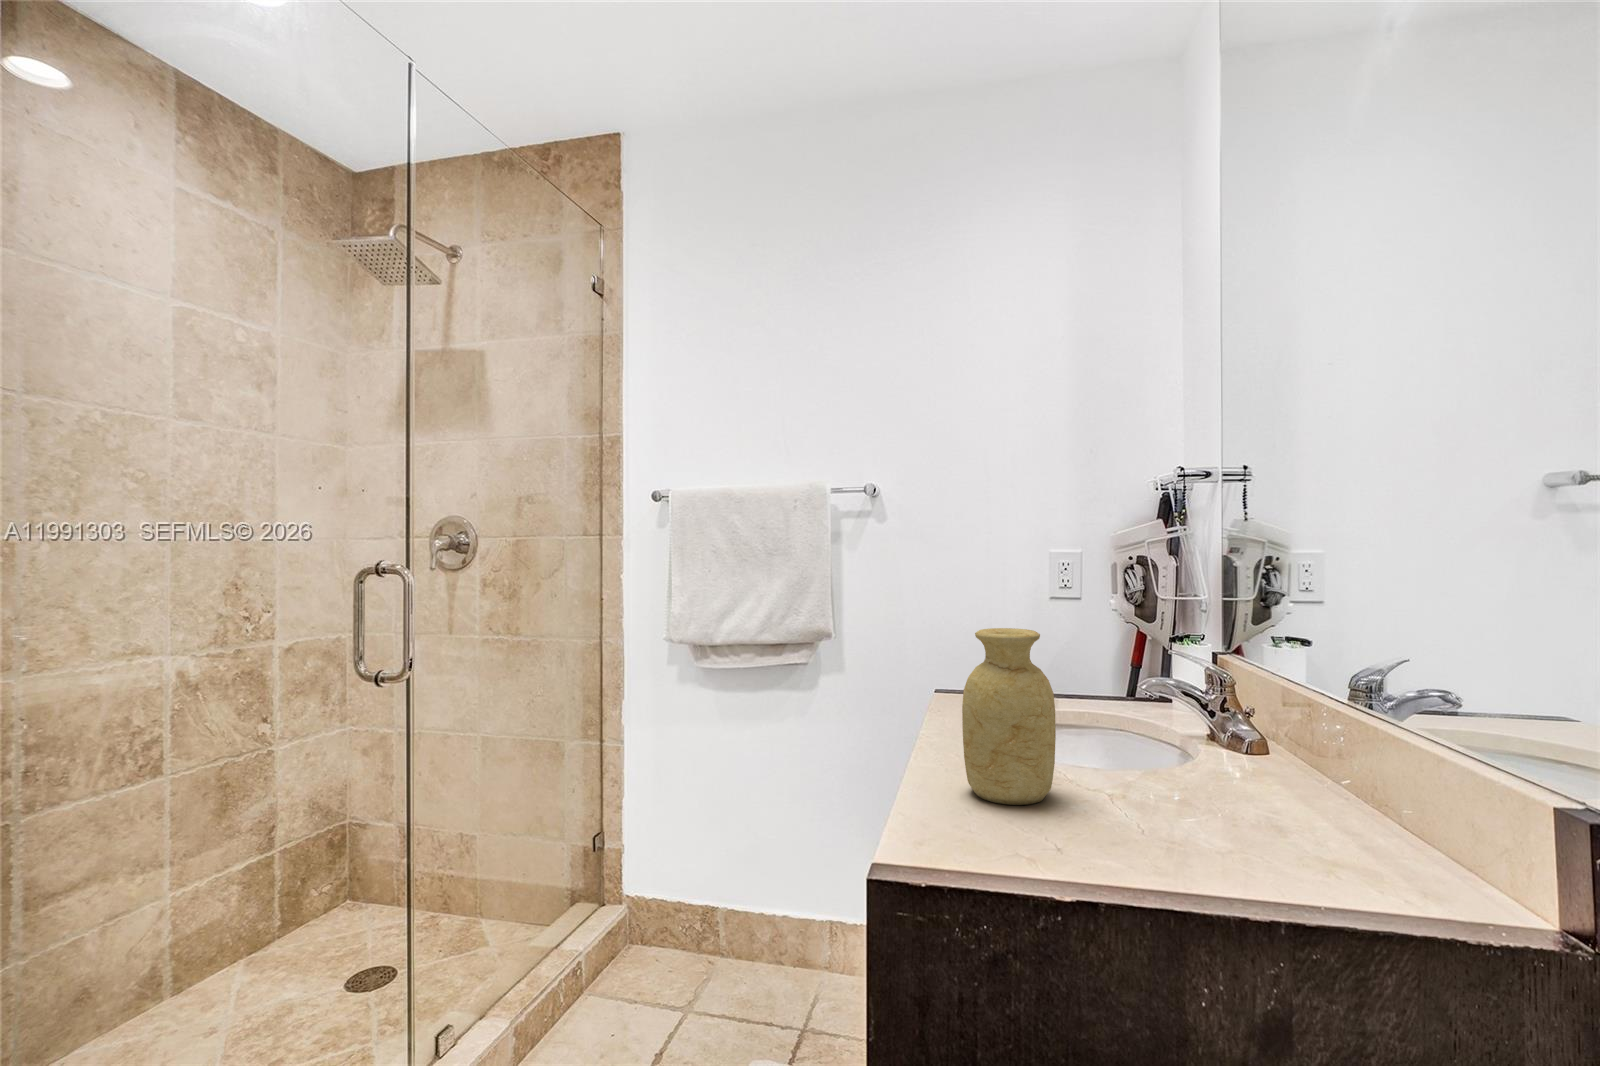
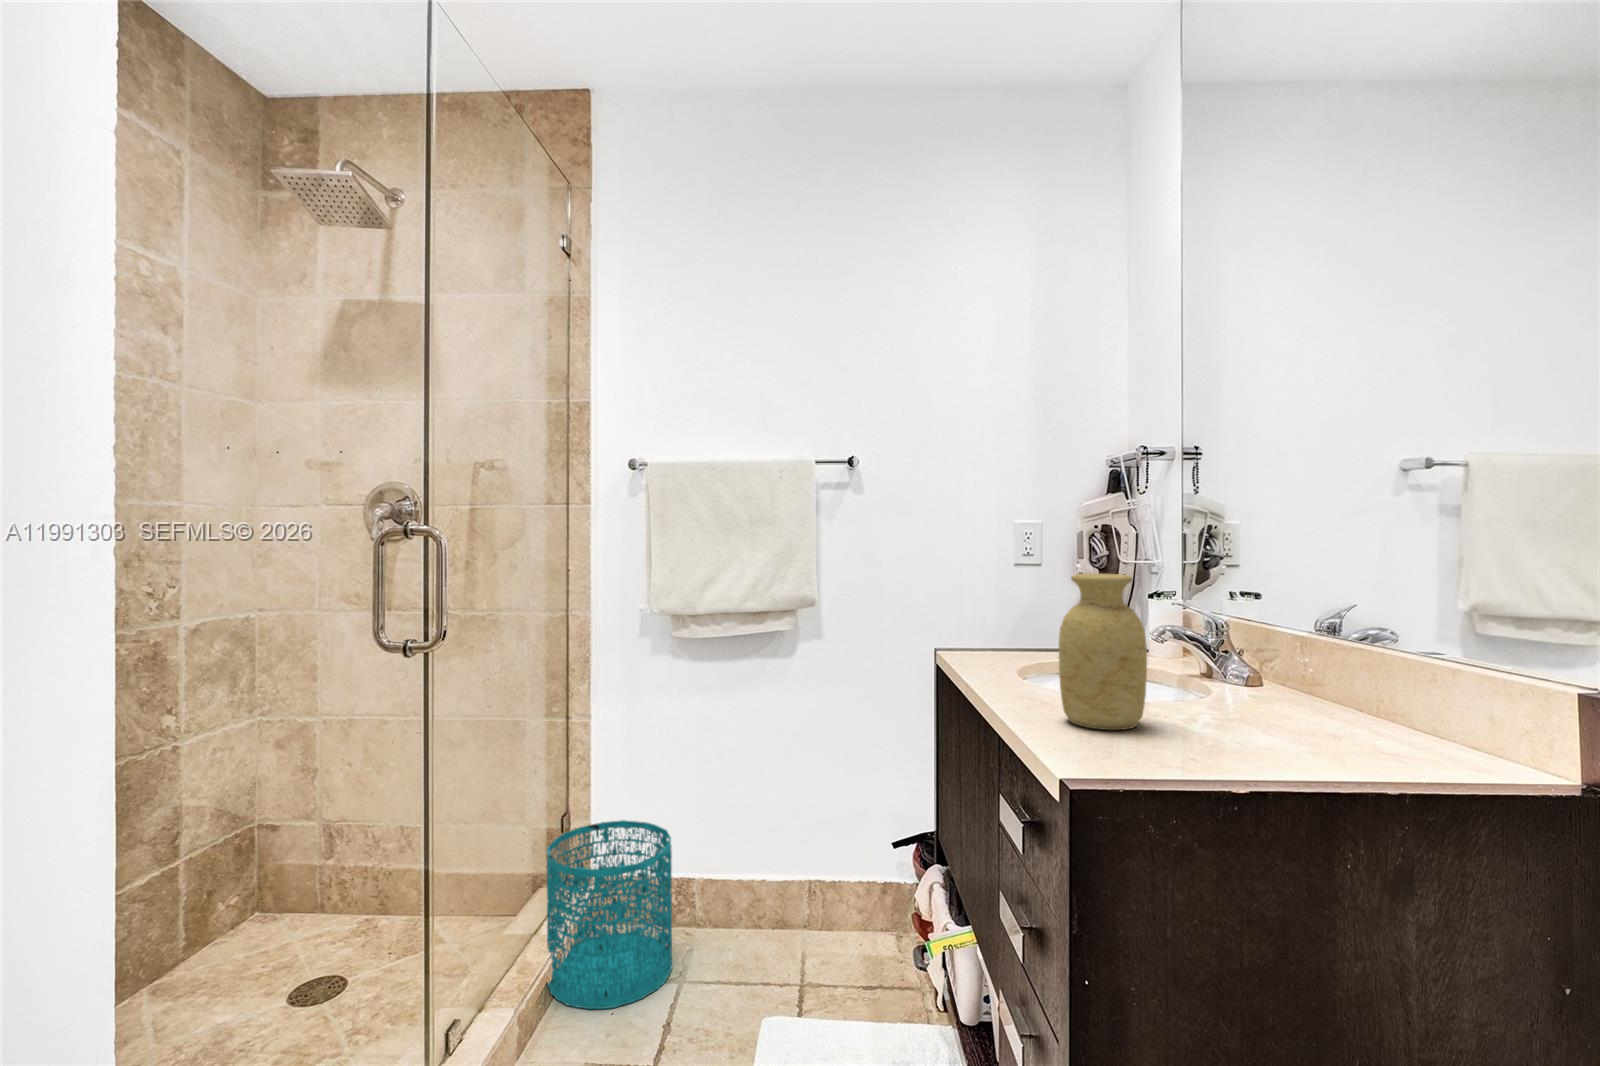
wastebasket: none [563,844,685,1030] -> present [547,820,672,1009]

